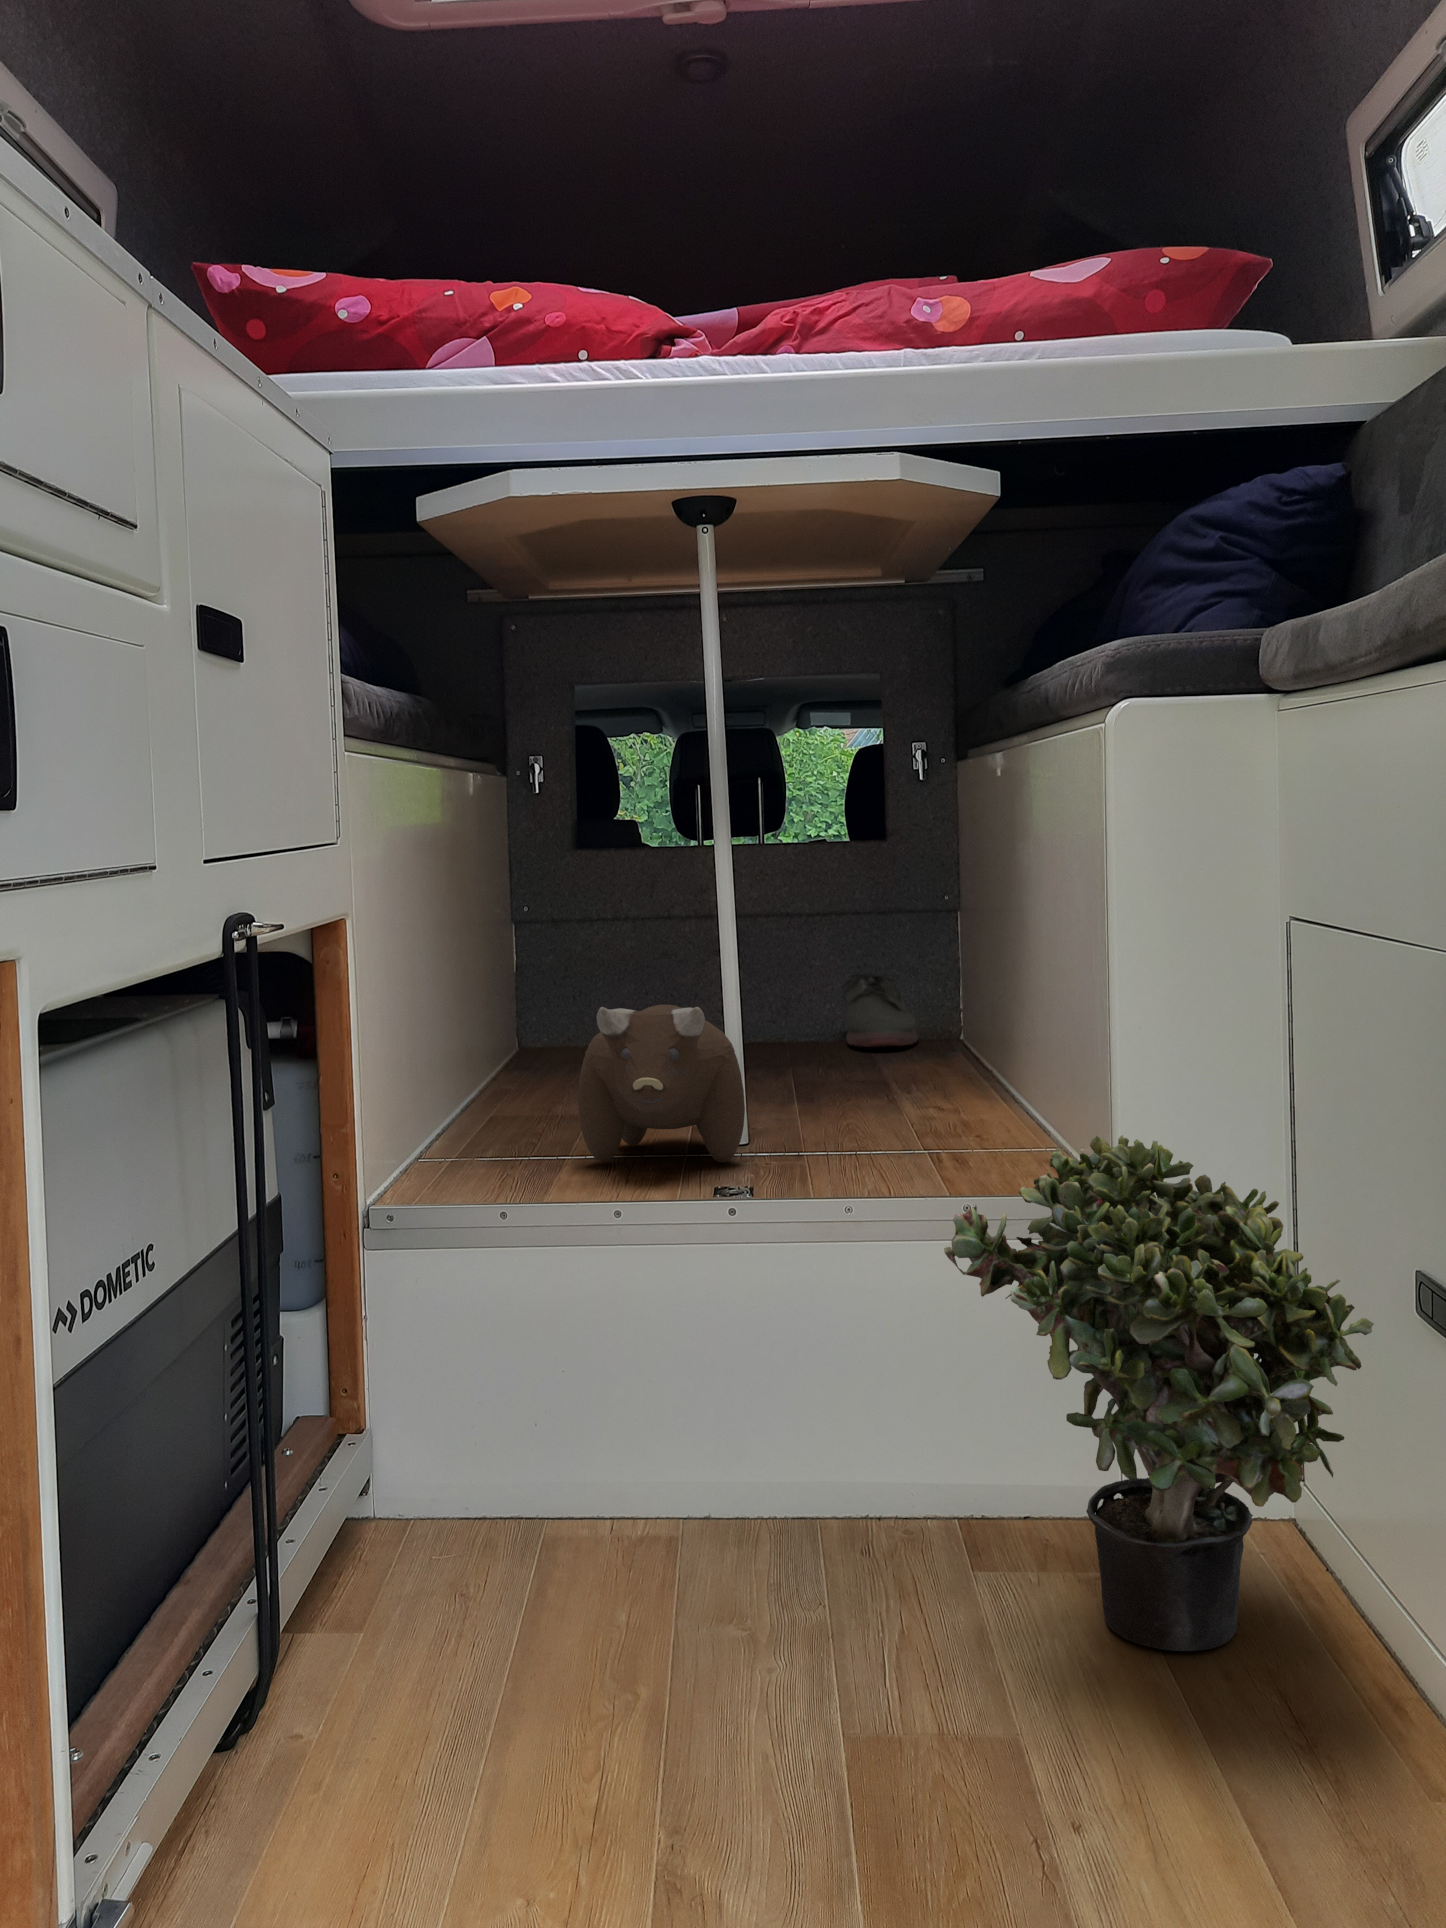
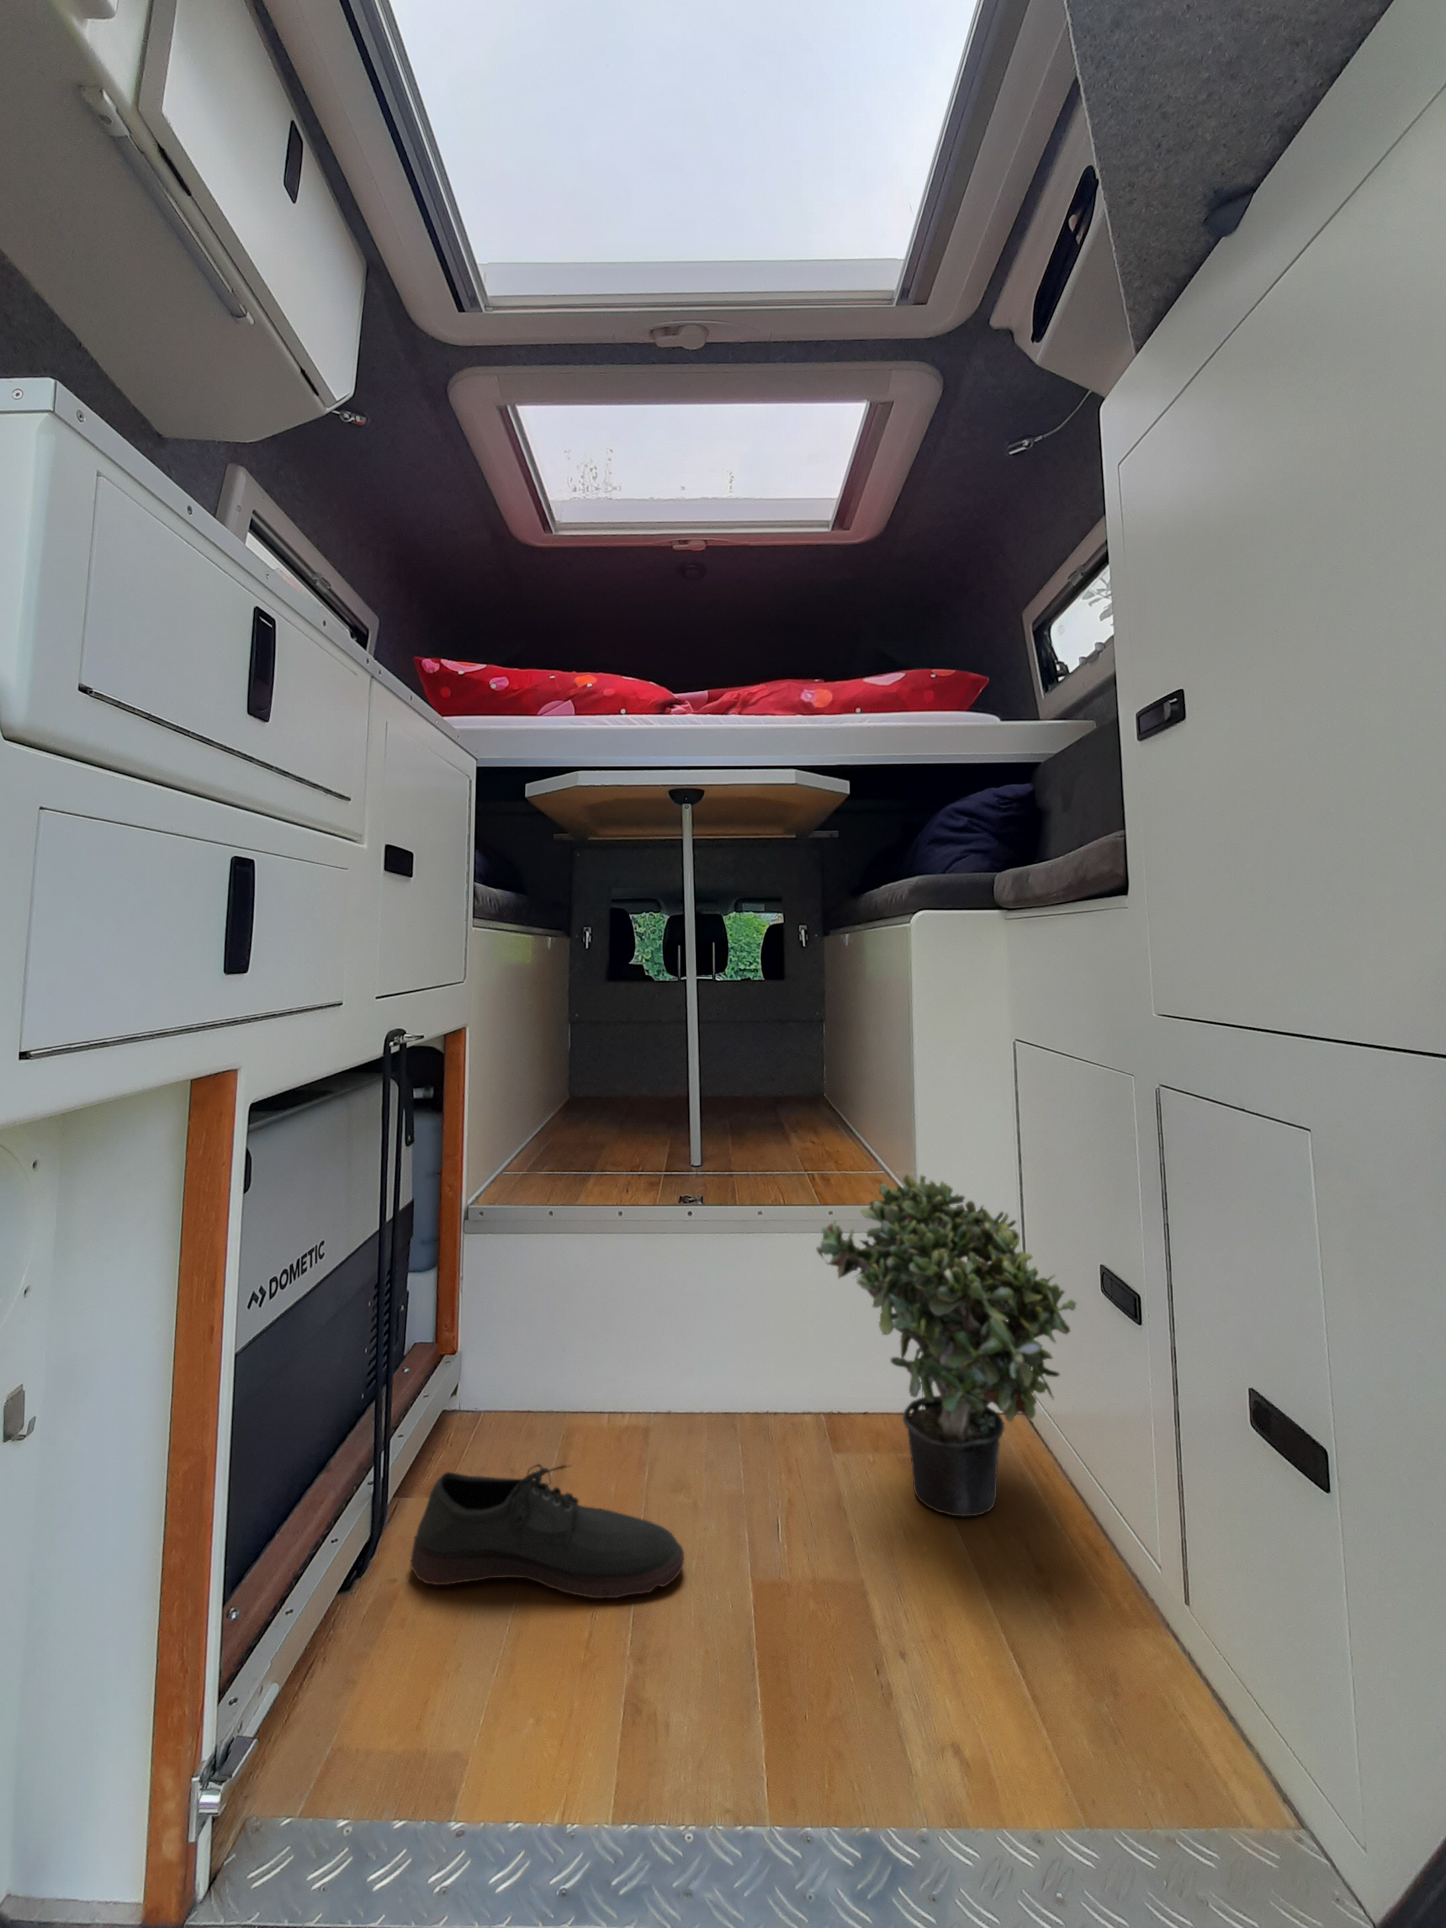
shoe: present [841,973,918,1047] -> present [411,1464,684,1598]
plush toy: present [578,1005,745,1163] -> none [599,1083,698,1181]

